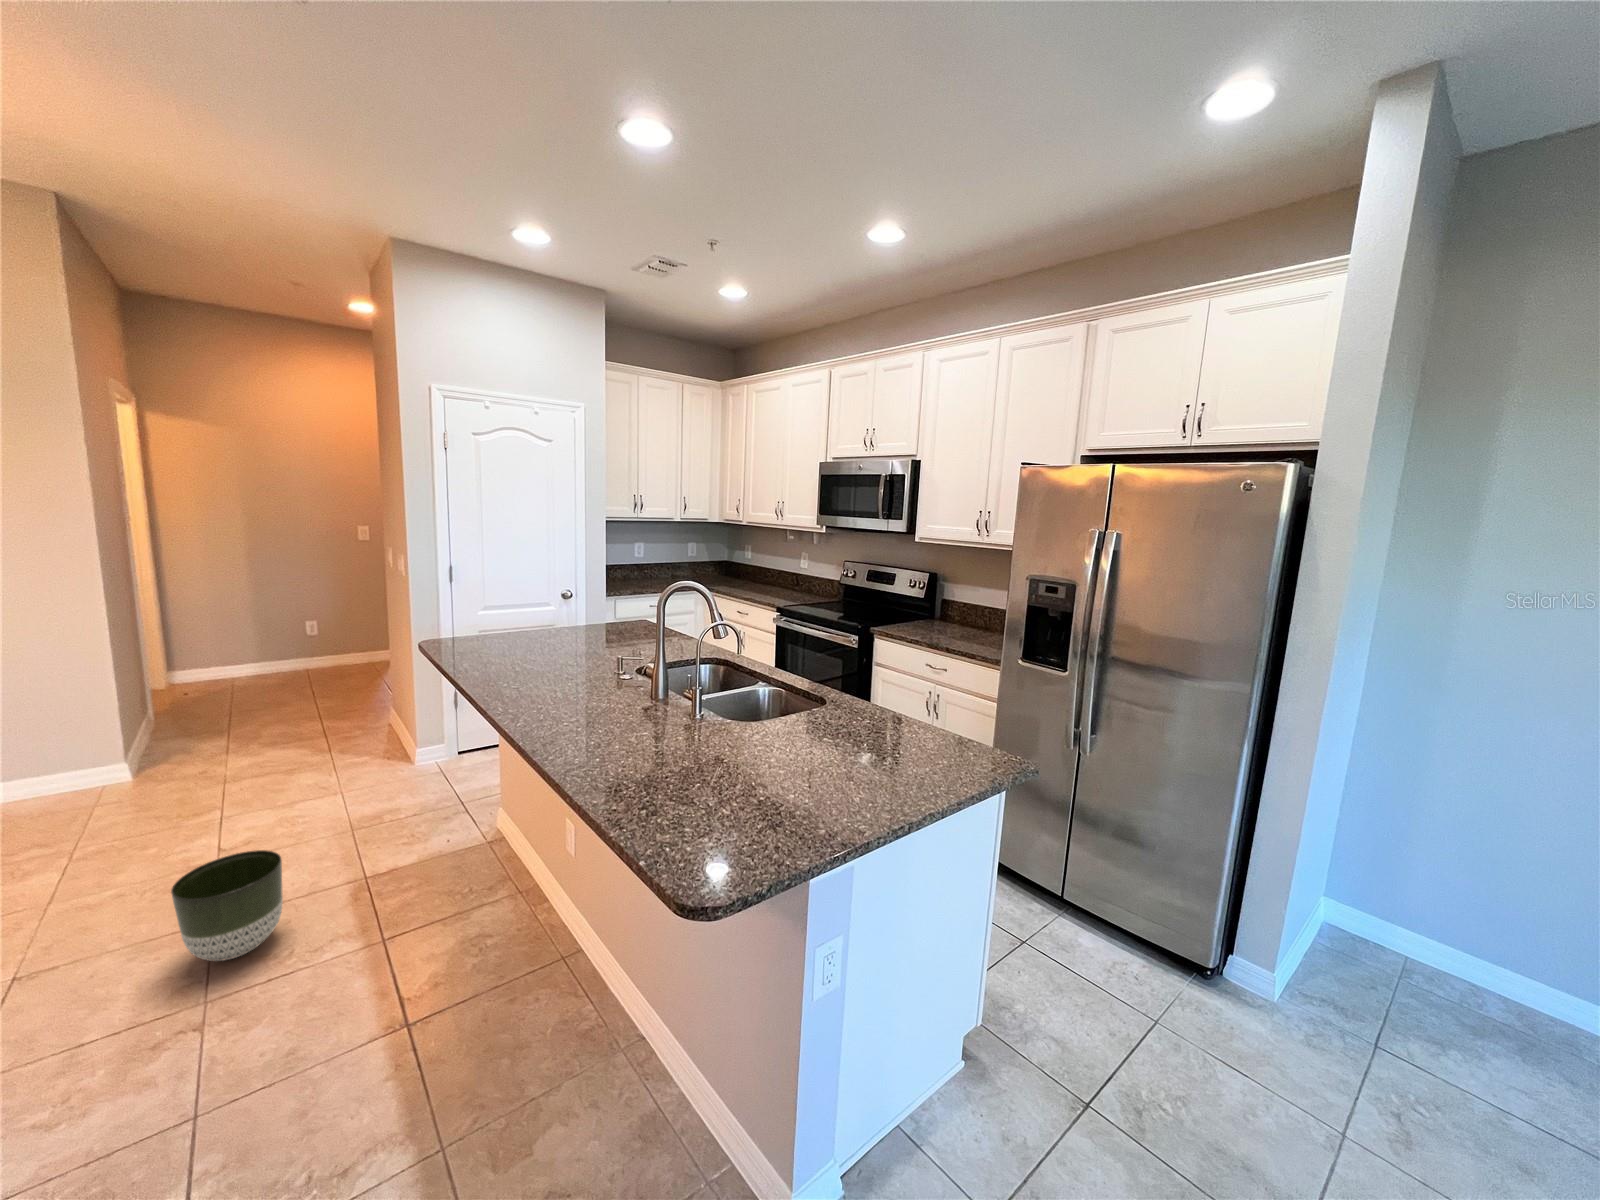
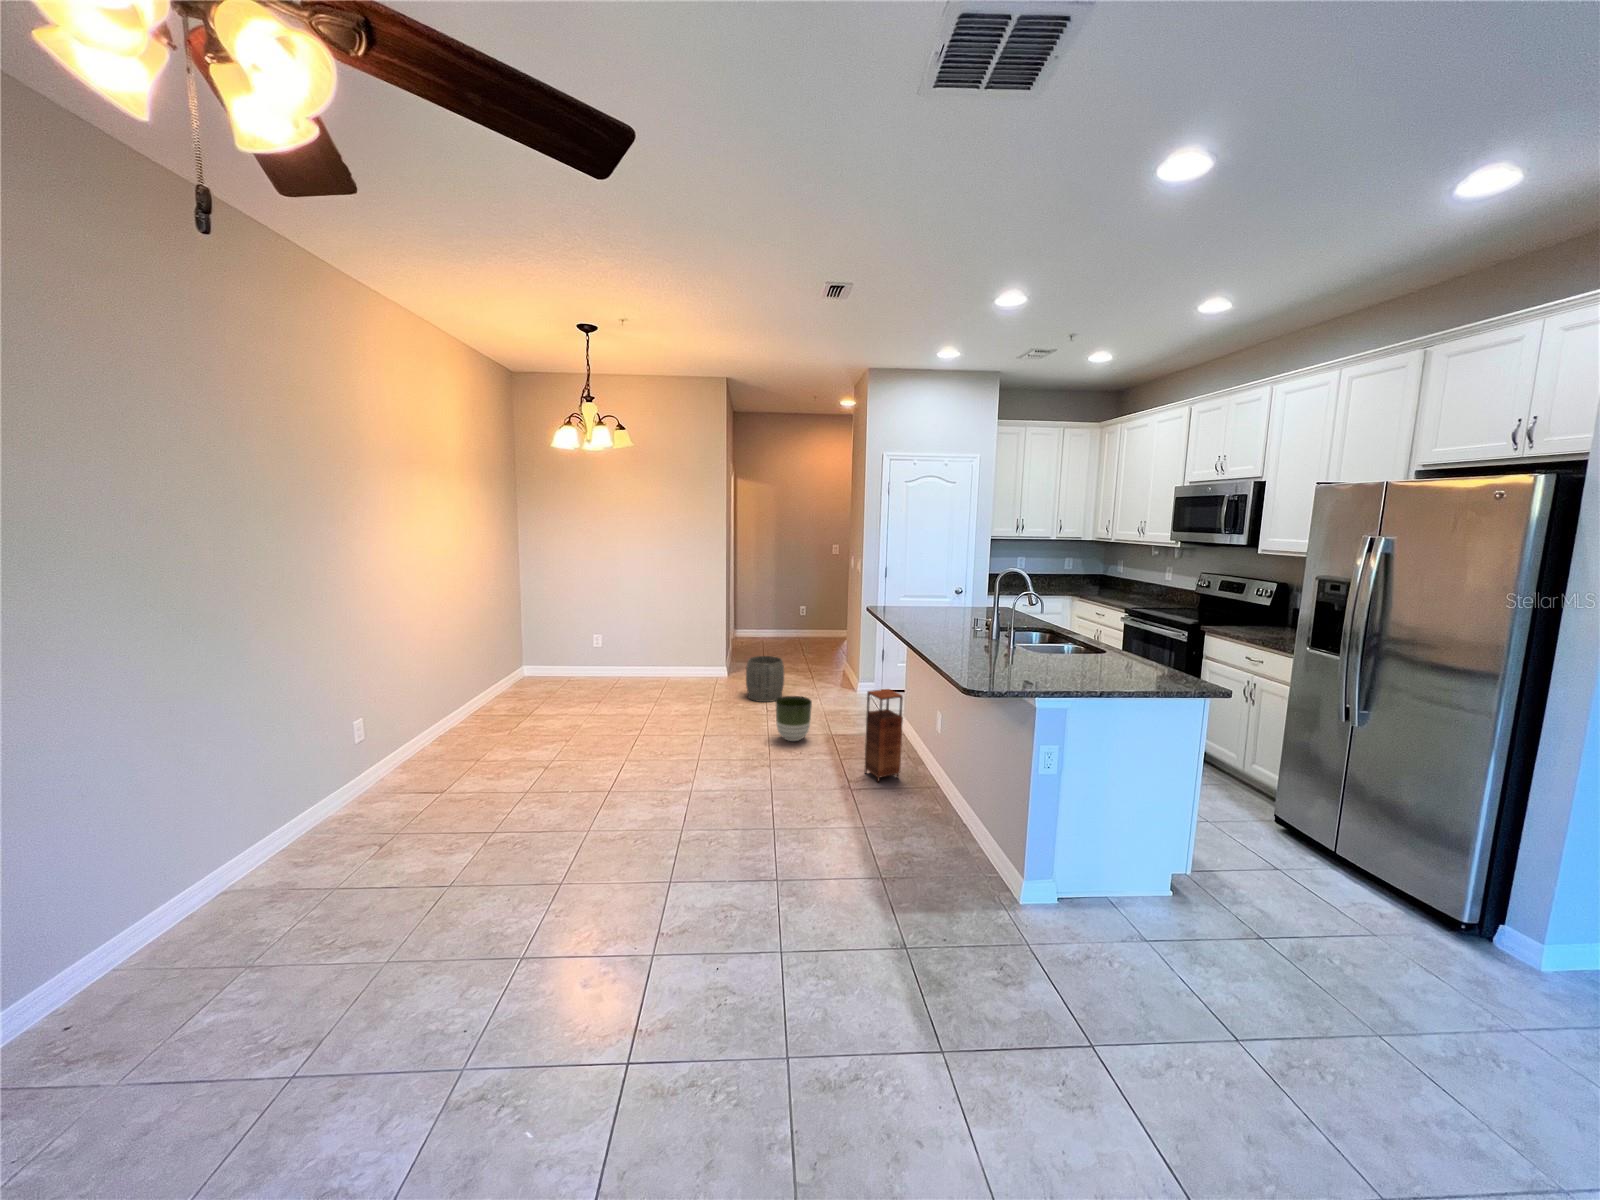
woven basket: none [127,747,240,850] -> present [746,656,784,702]
storage cabinet: none [404,820,494,1020] -> present [865,689,903,782]

